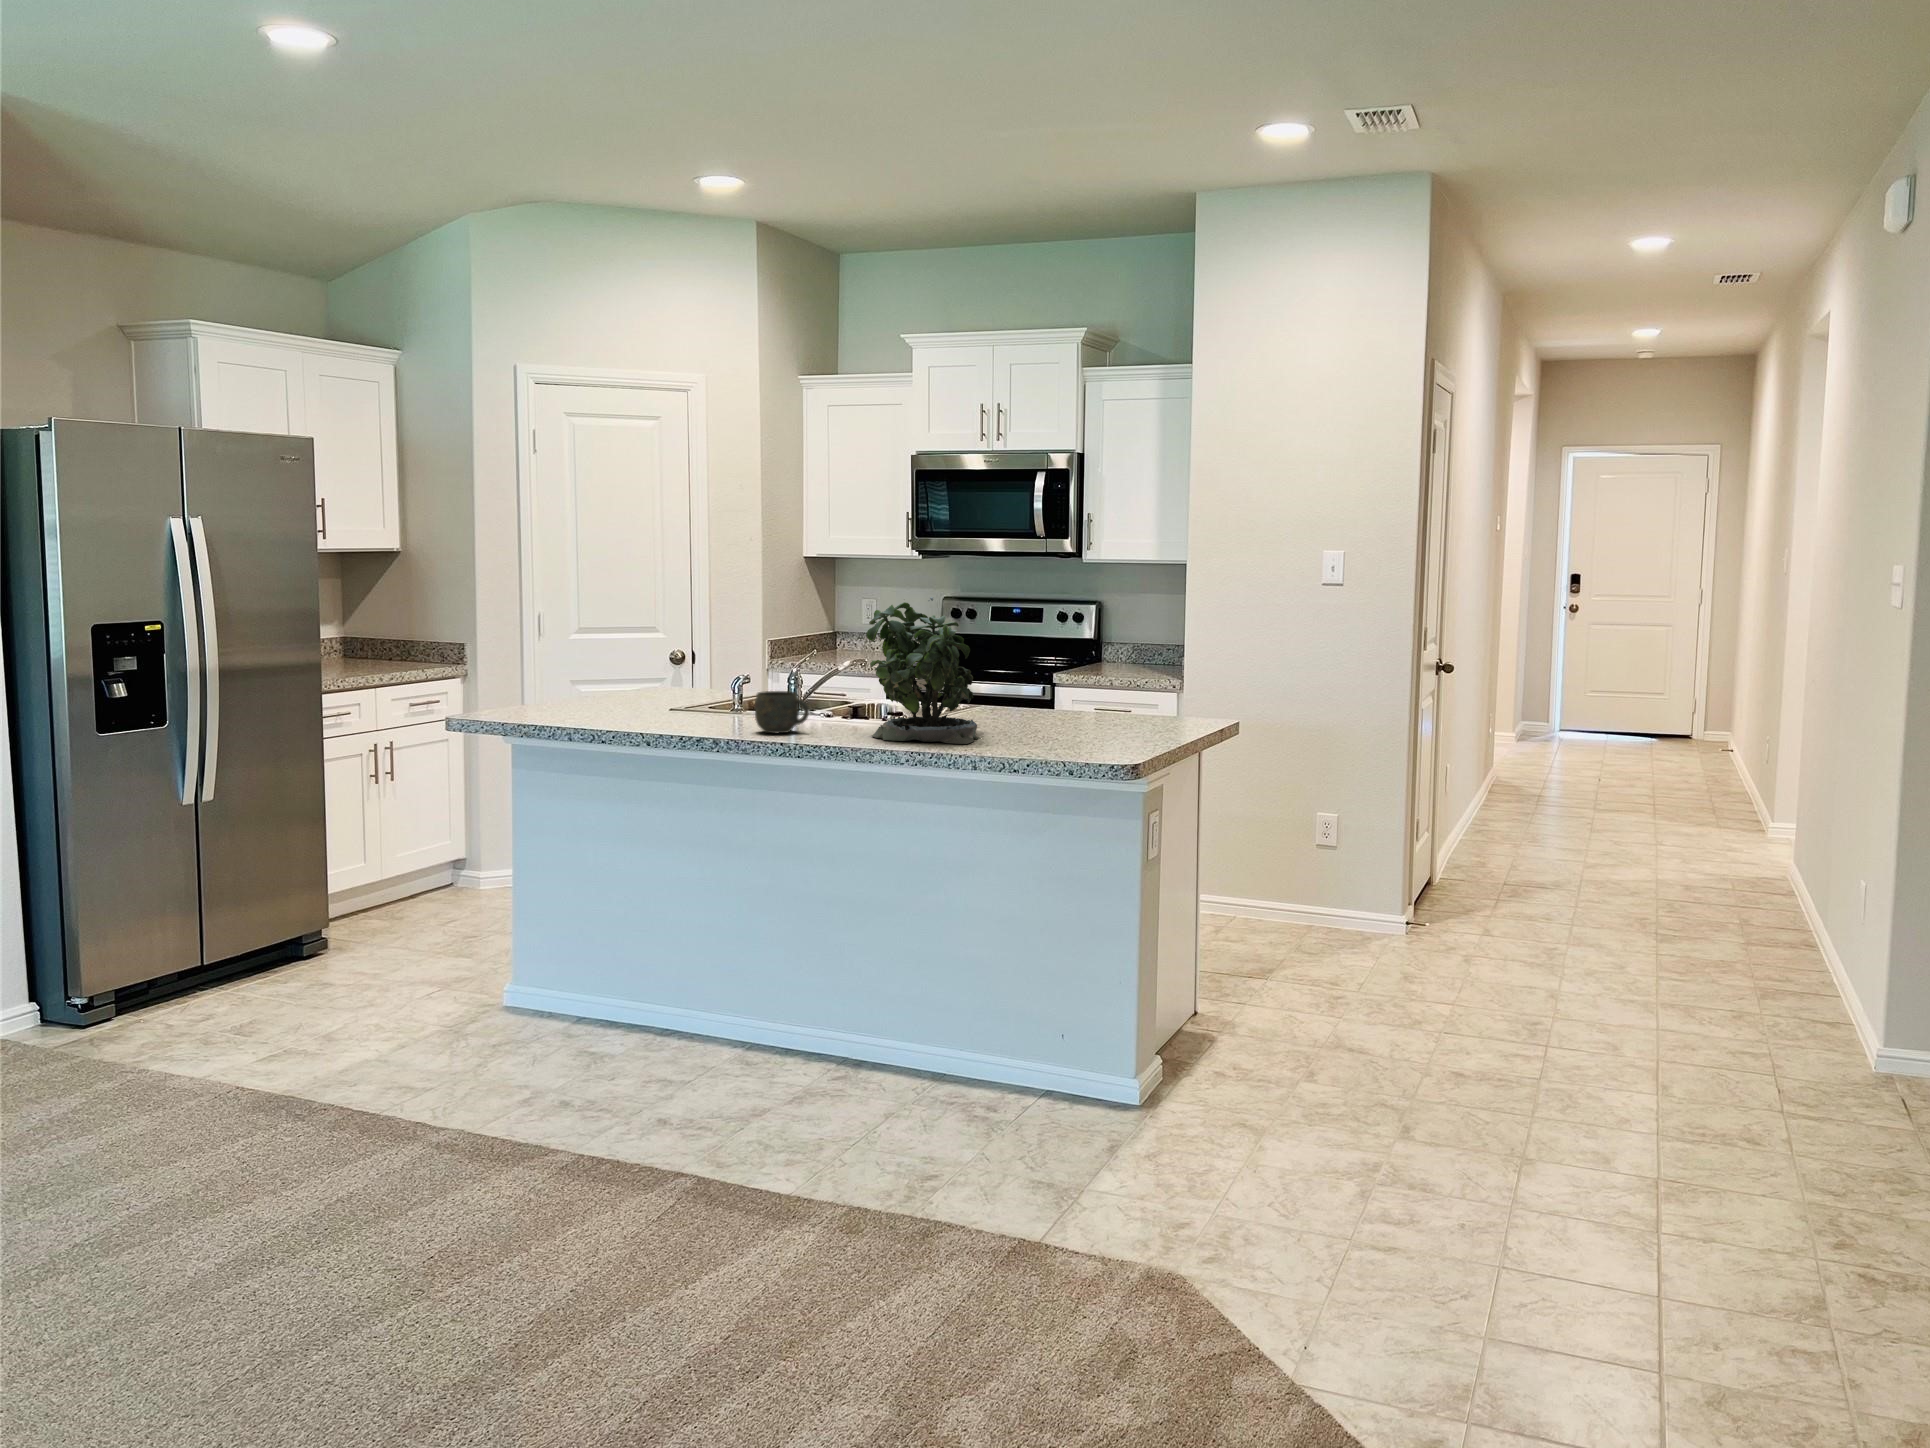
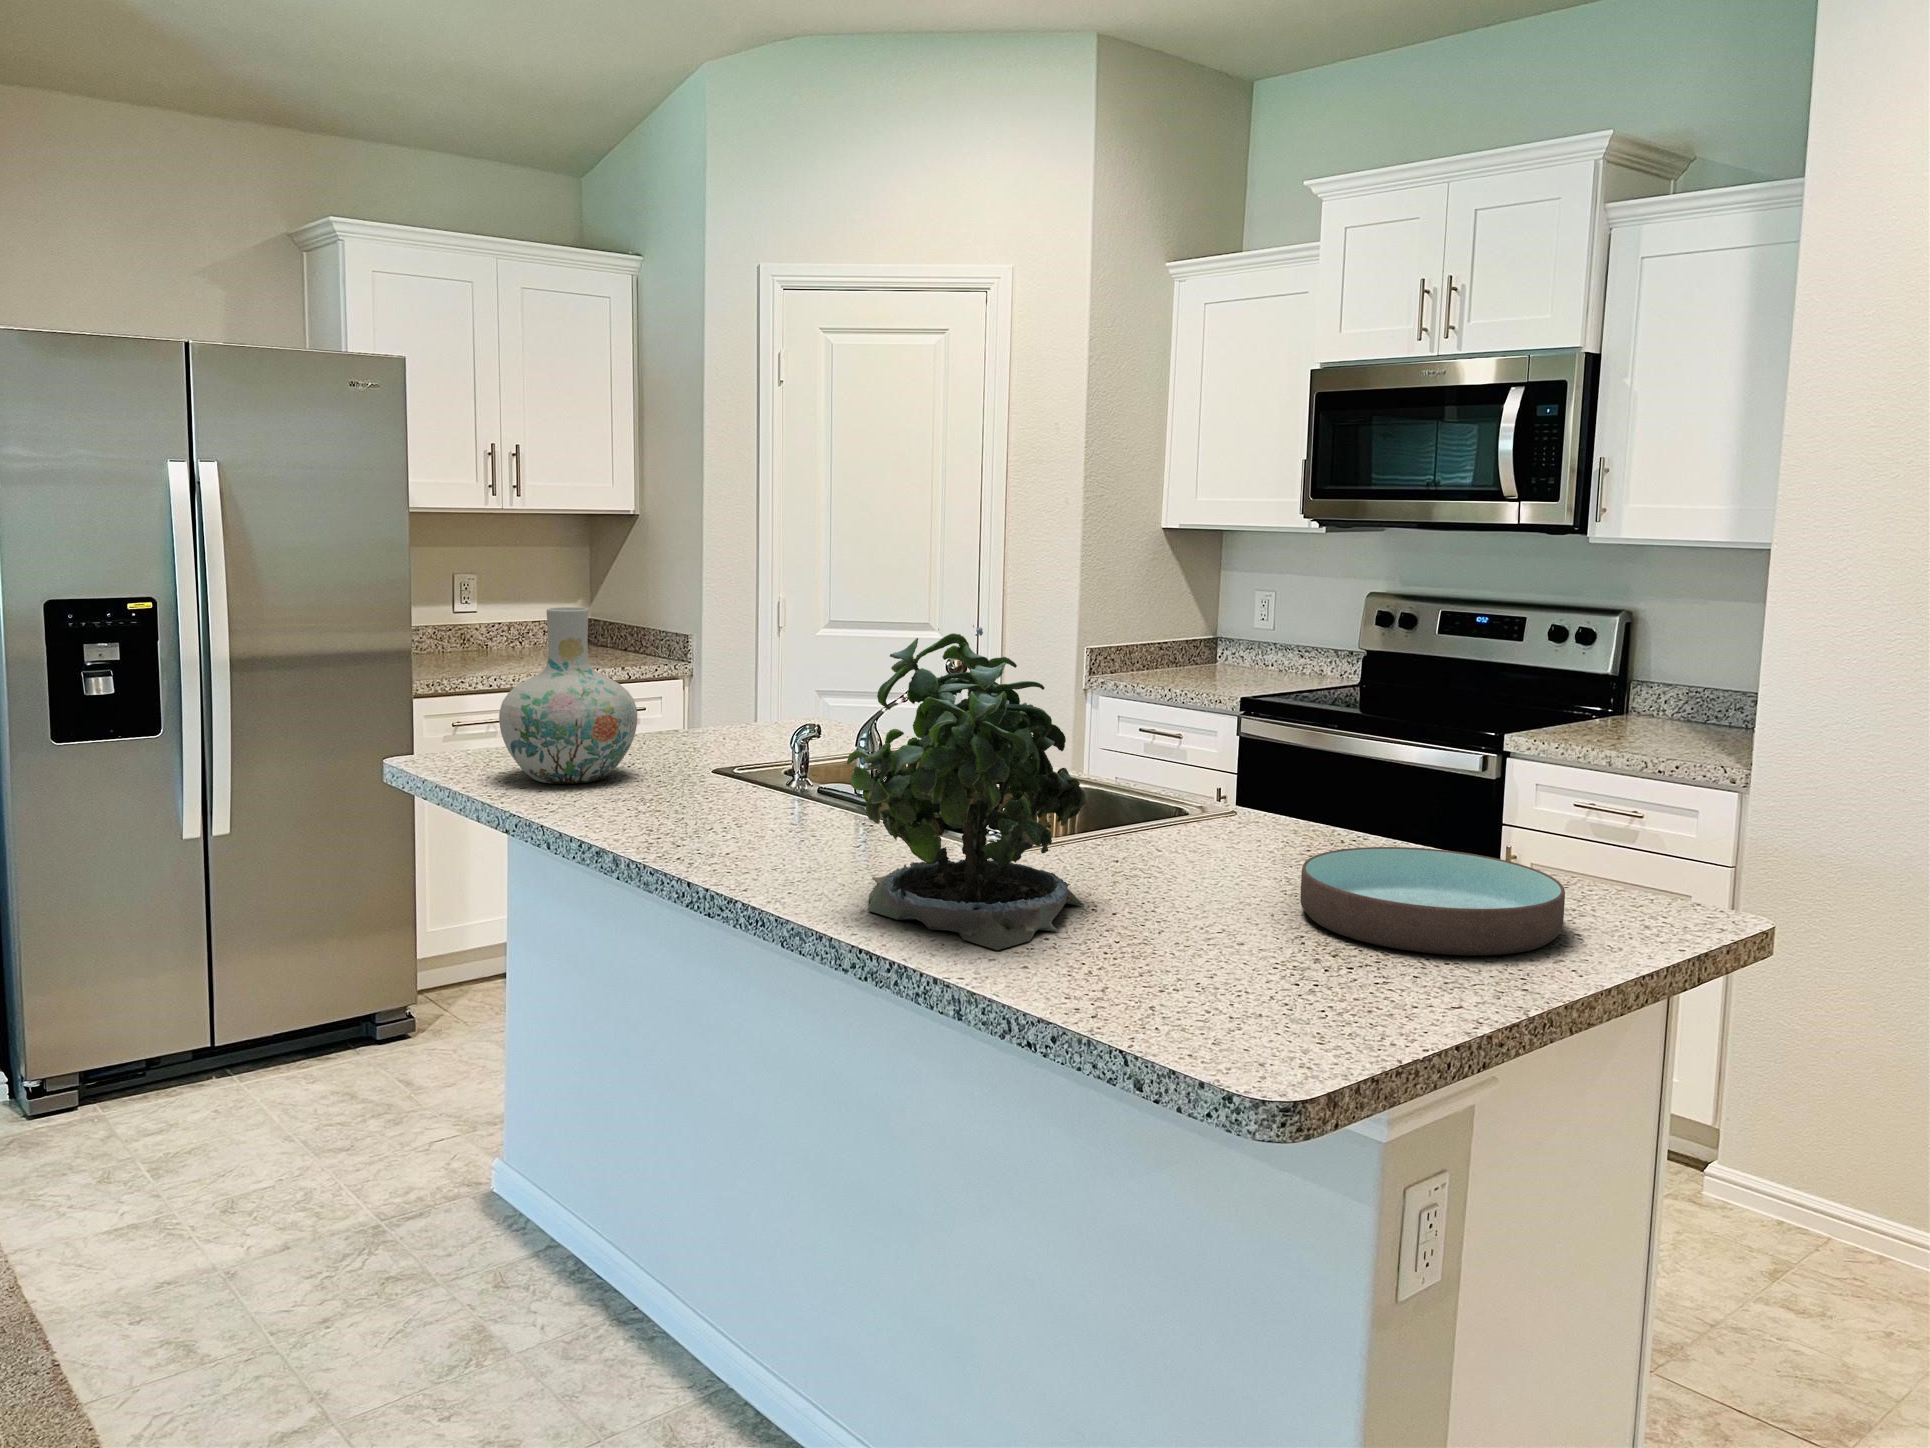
vase: none [533,607,623,718] -> present [499,607,637,784]
mug: present [755,691,809,733] -> none [704,780,789,863]
bowl: none [1065,698,1178,731] -> present [1300,847,1565,955]

